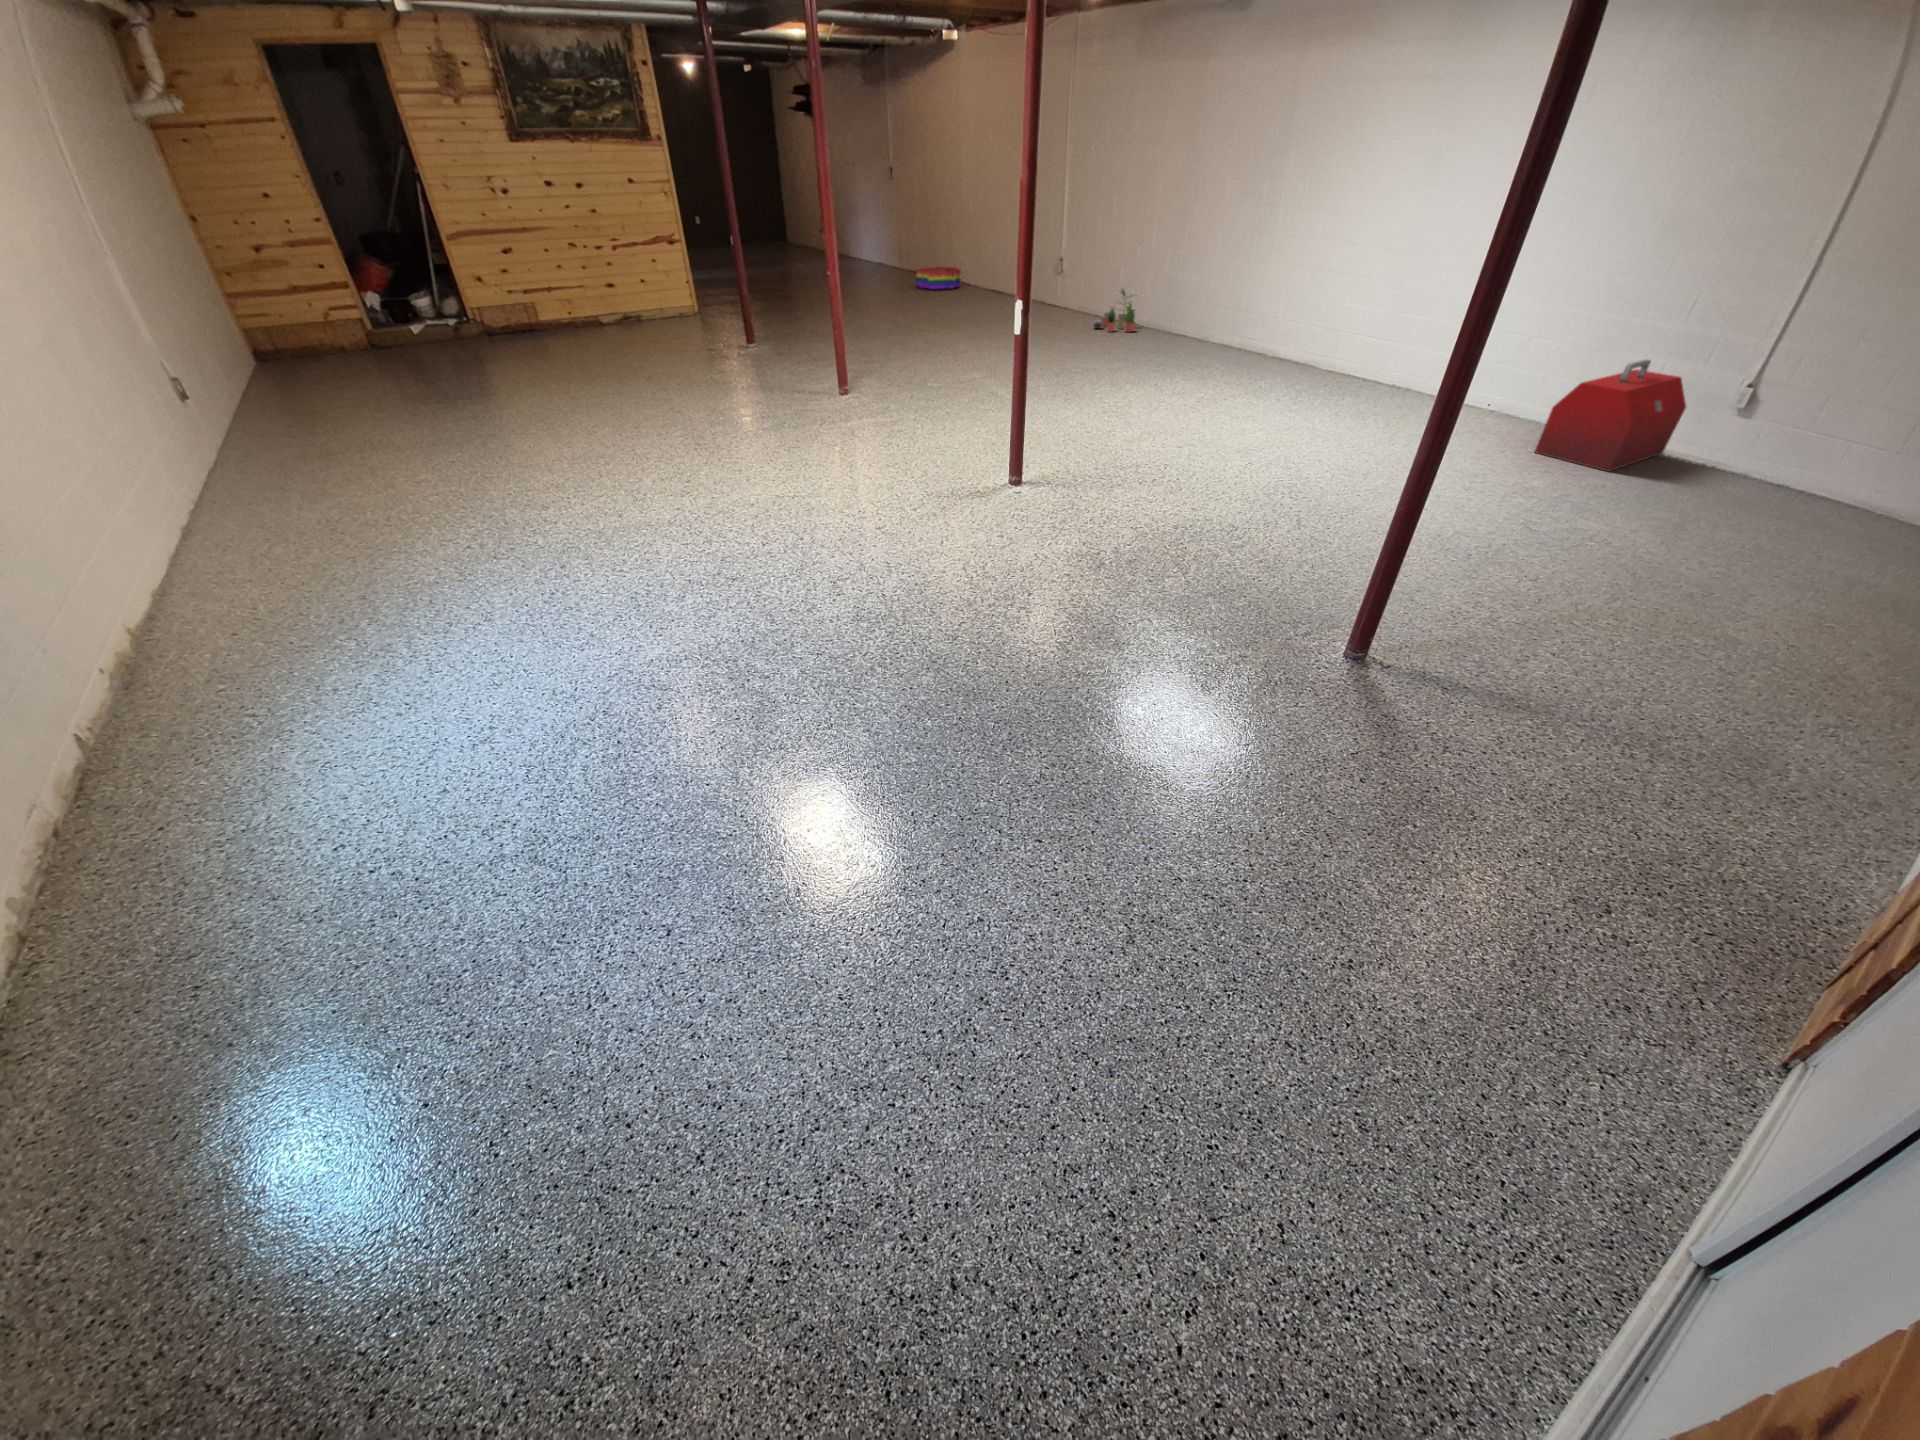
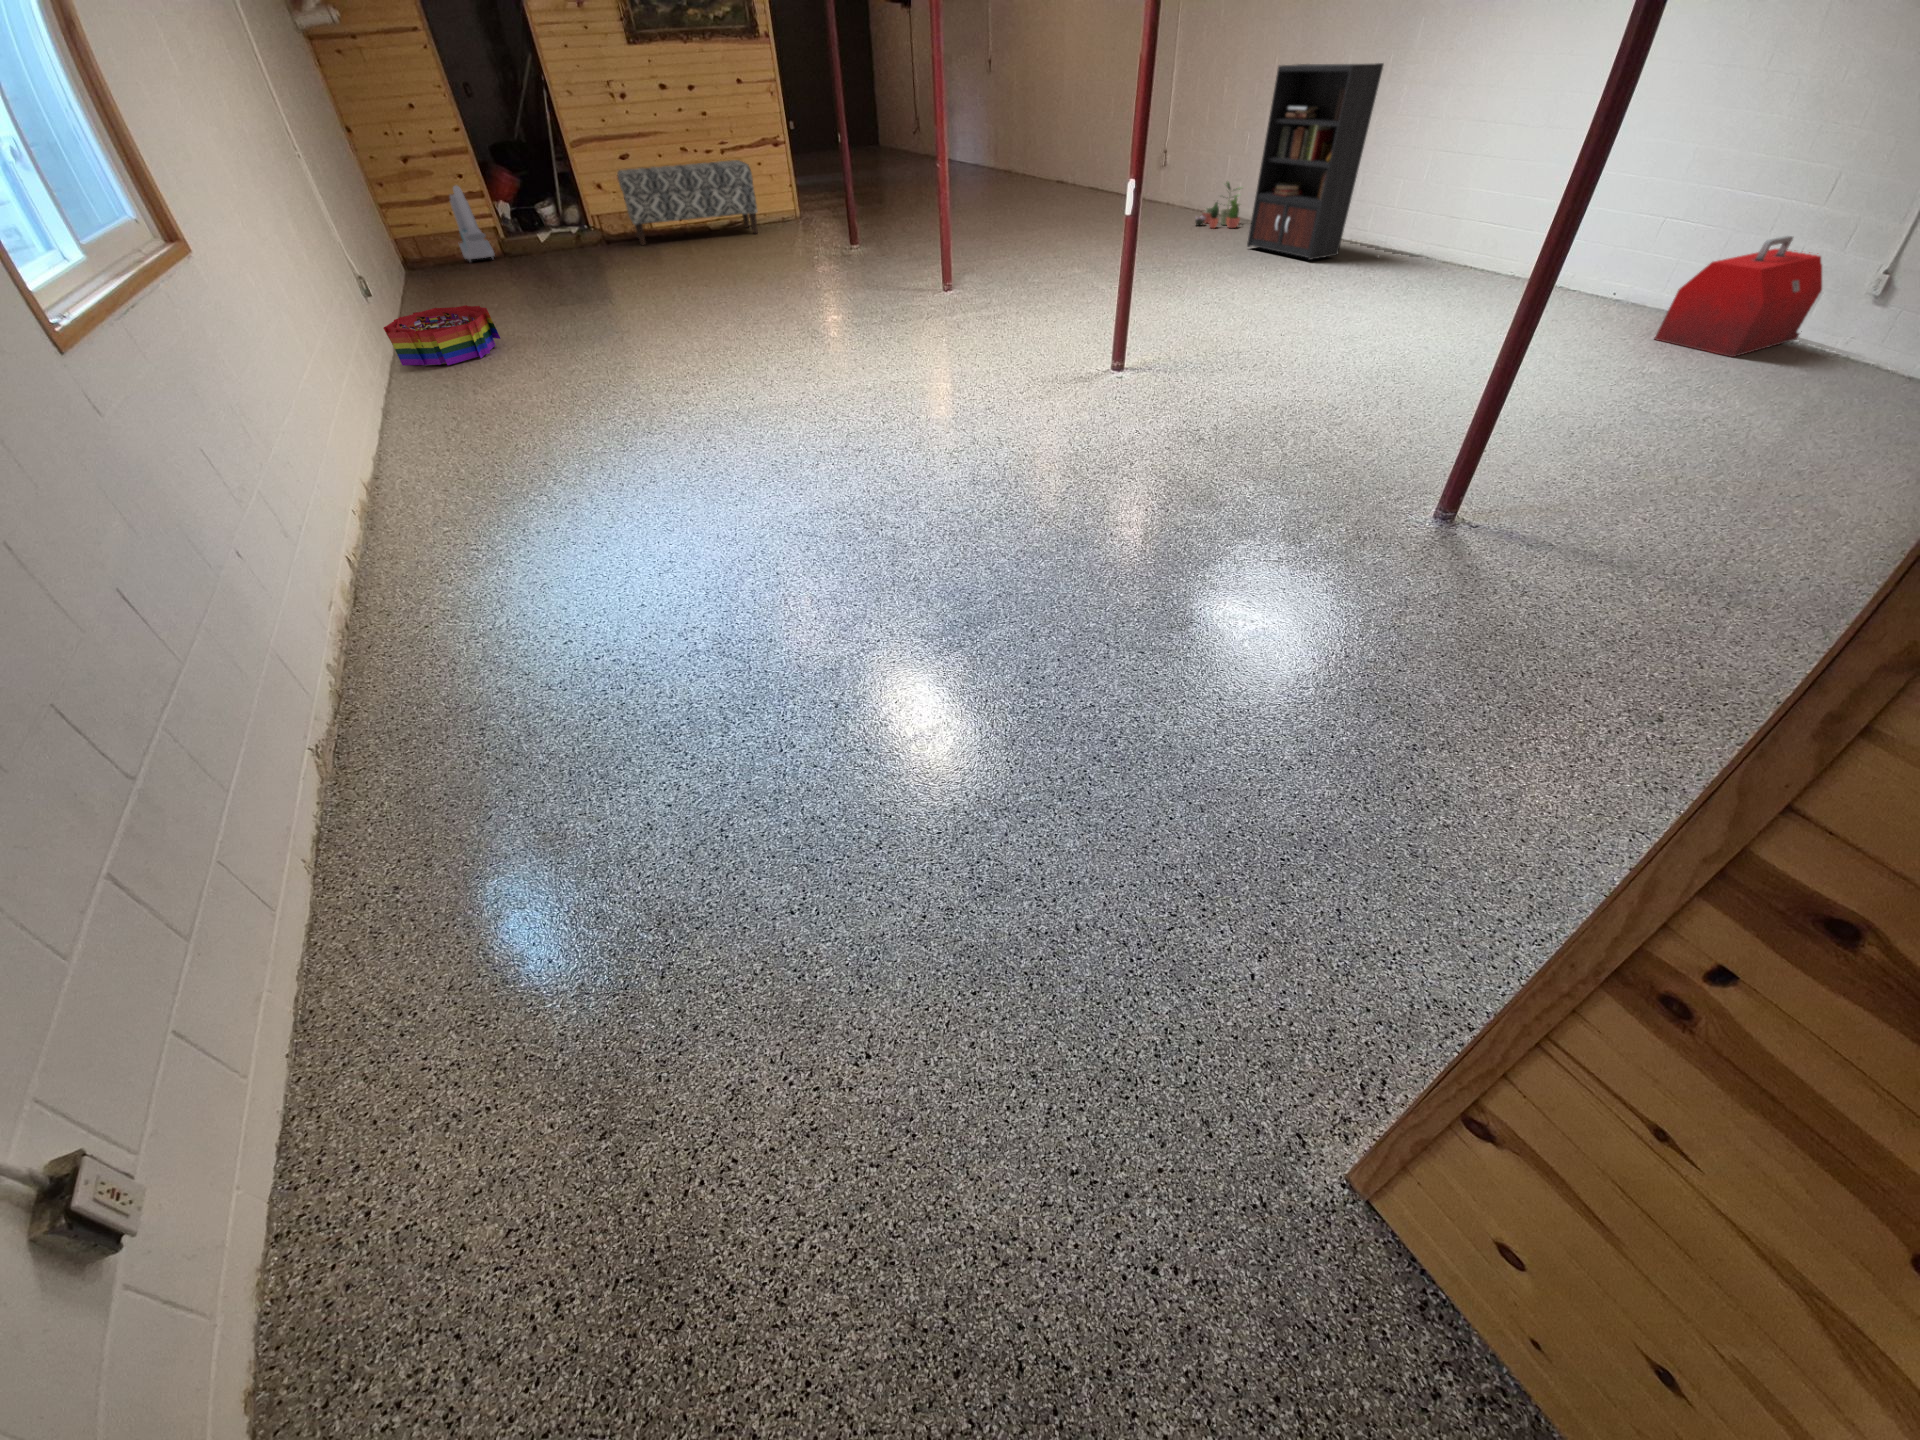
bookcase: none [1144,185,1271,366] -> present [1247,63,1384,260]
bench: none [498,257,651,340] -> present [617,160,758,246]
storage bin: present [916,266,961,289] -> present [383,305,500,365]
vacuum cleaner: none [306,278,358,356] -> present [450,186,494,262]

